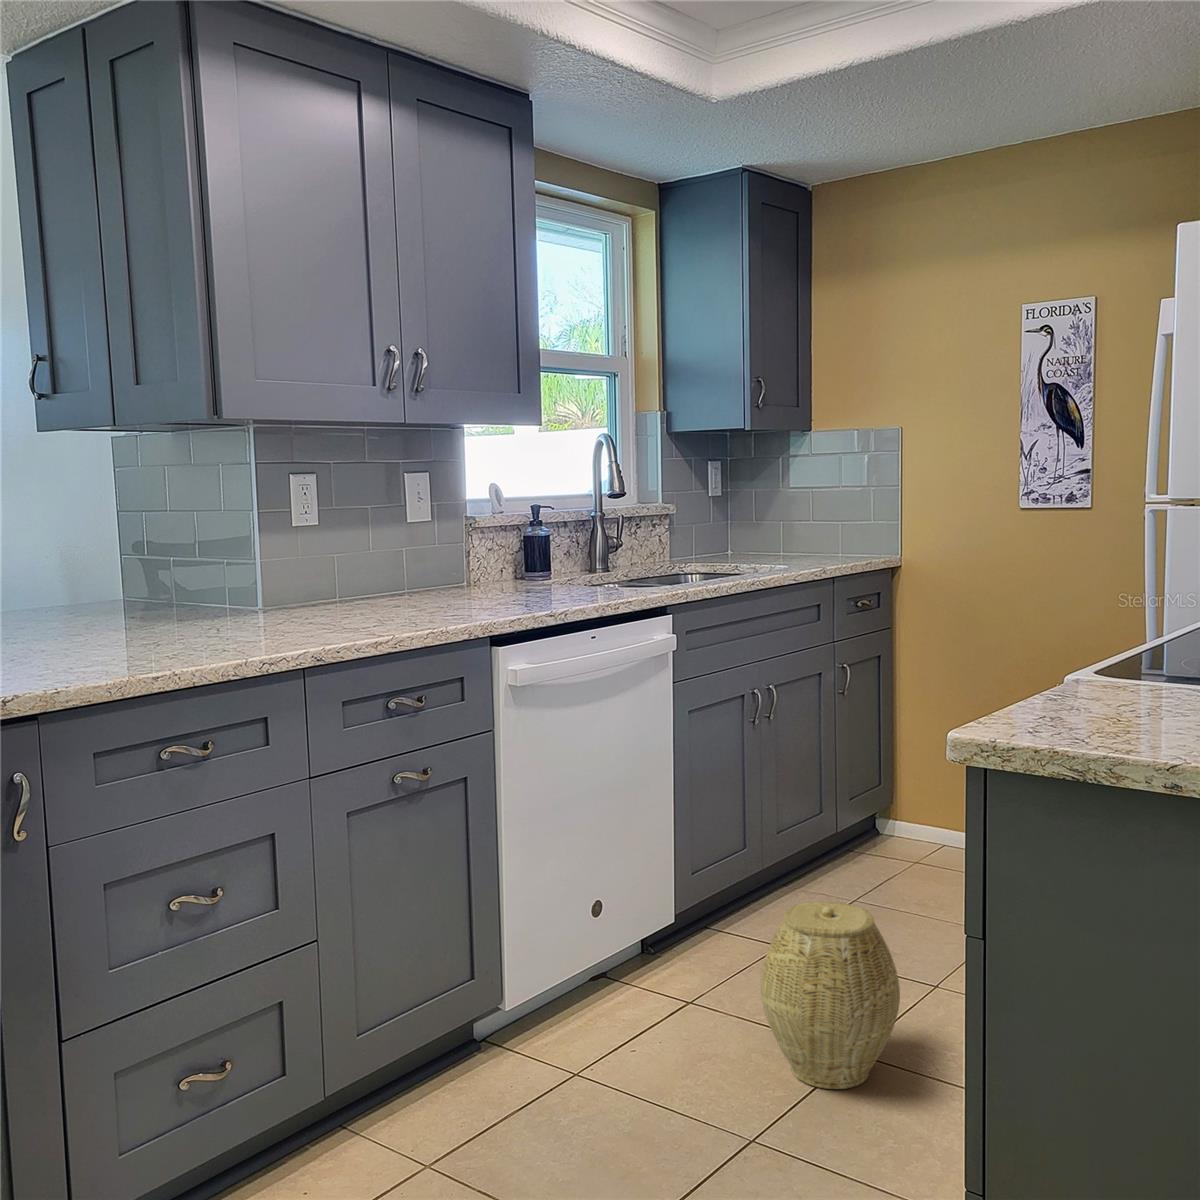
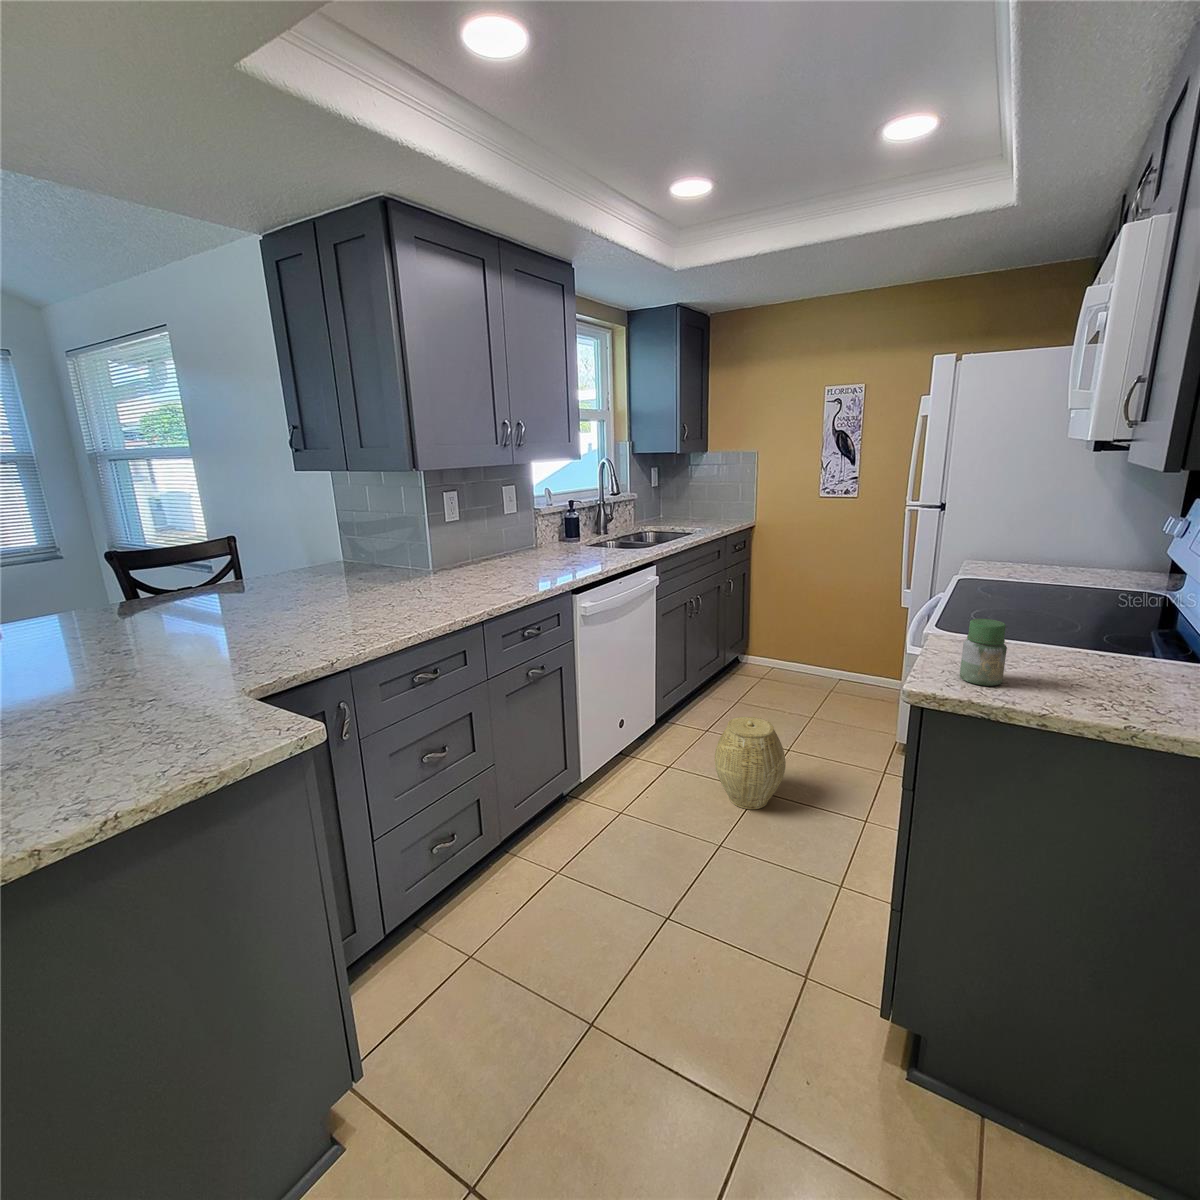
jar: none [1060,608,1137,728] -> present [960,619,1007,686]

